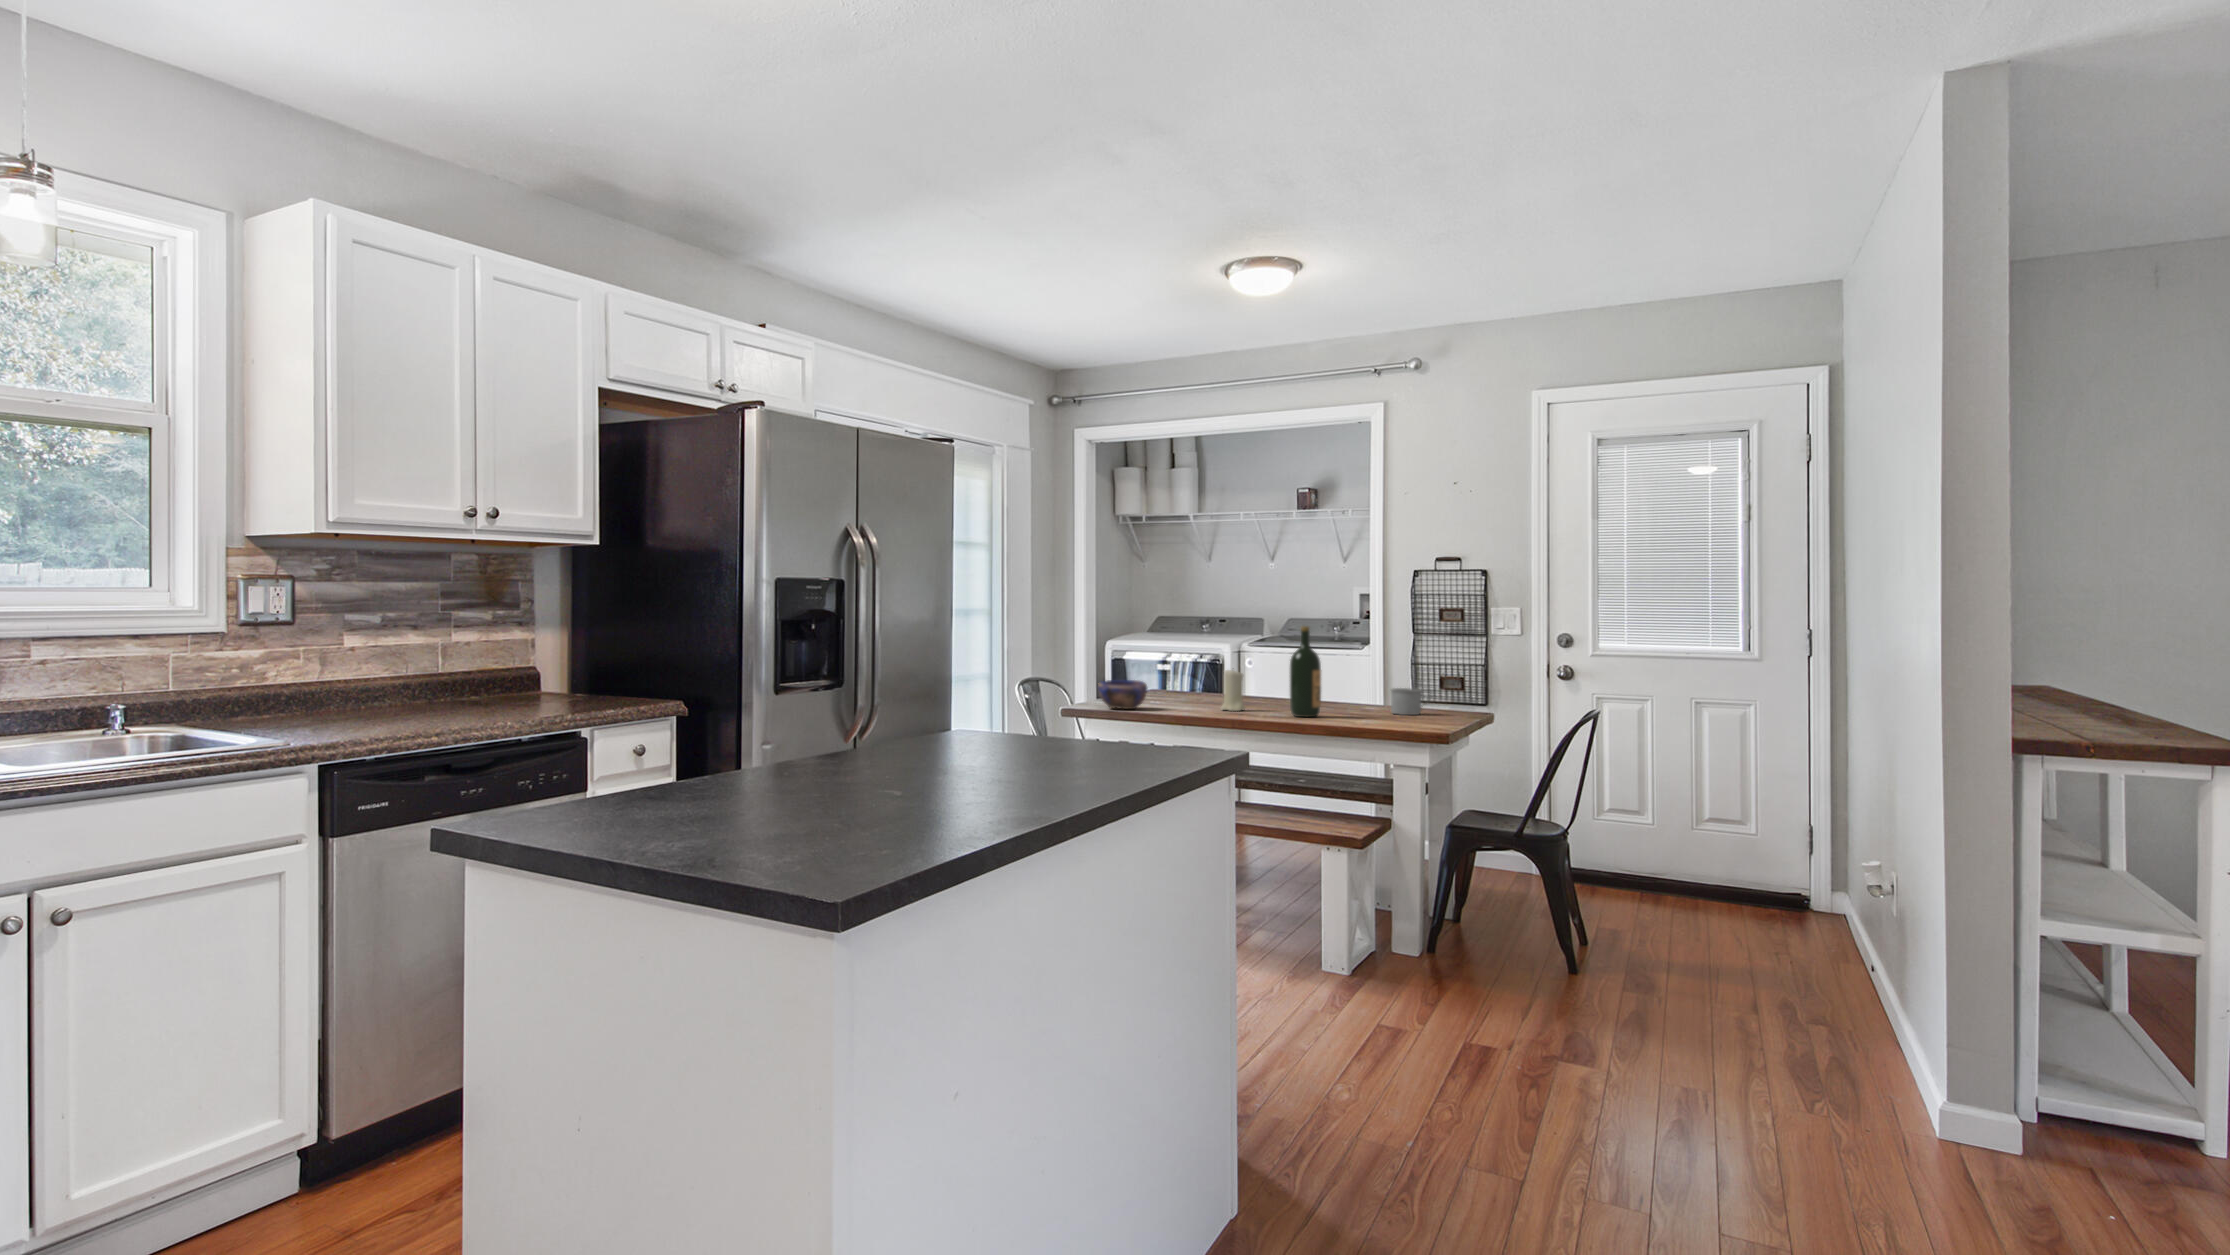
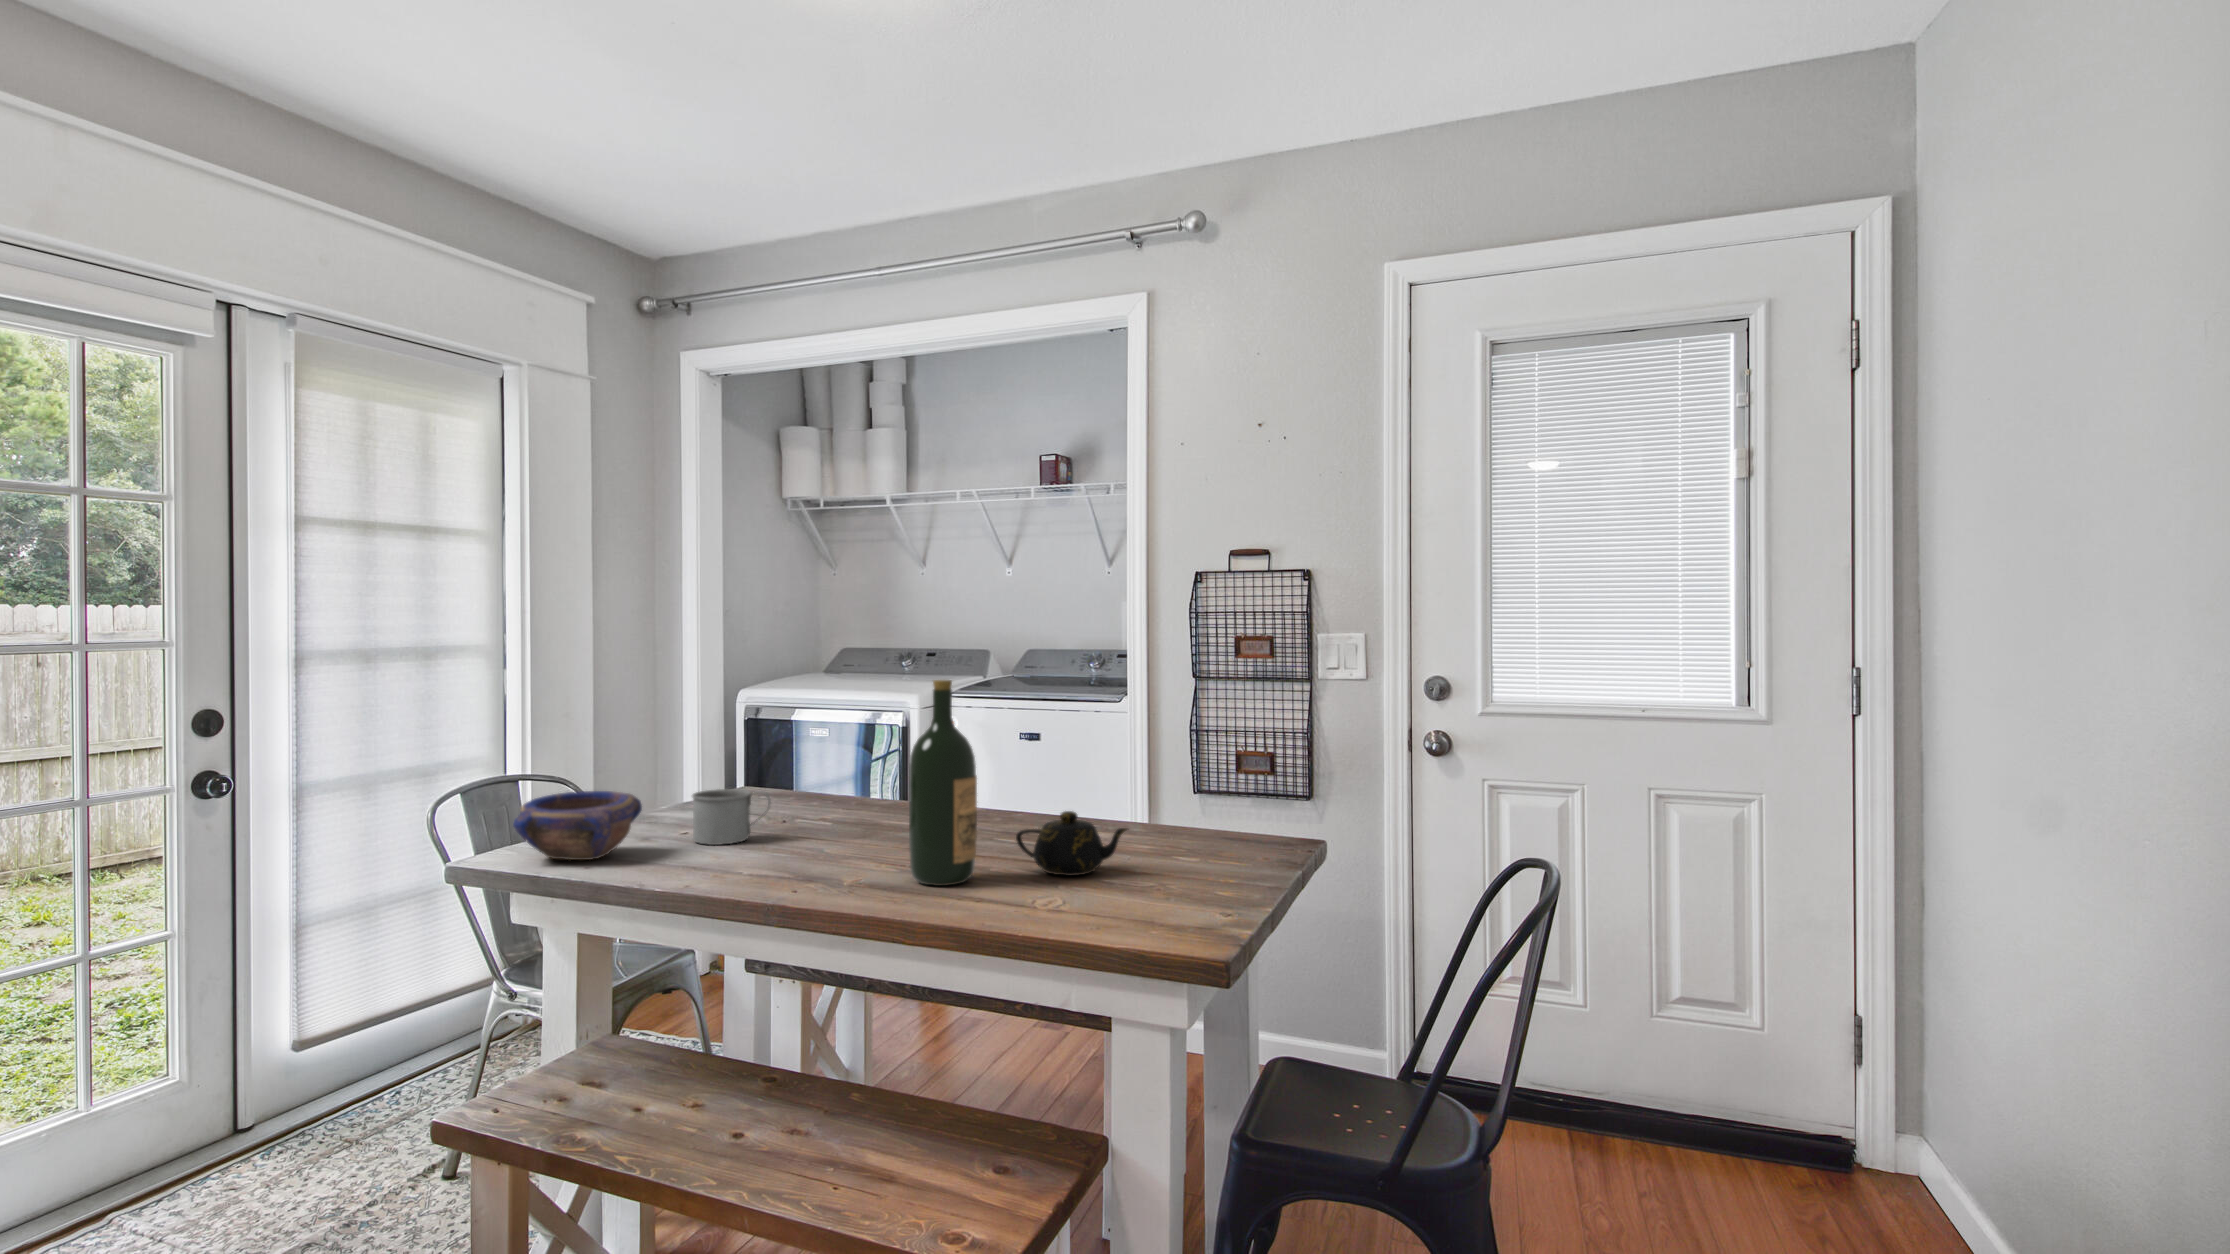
candle: present [1221,670,1245,711] -> none [787,764,843,857]
teapot: none [1336,688,1392,717] -> present [1016,811,1127,876]
mug: present [1391,688,1427,715] -> present [692,789,771,845]

